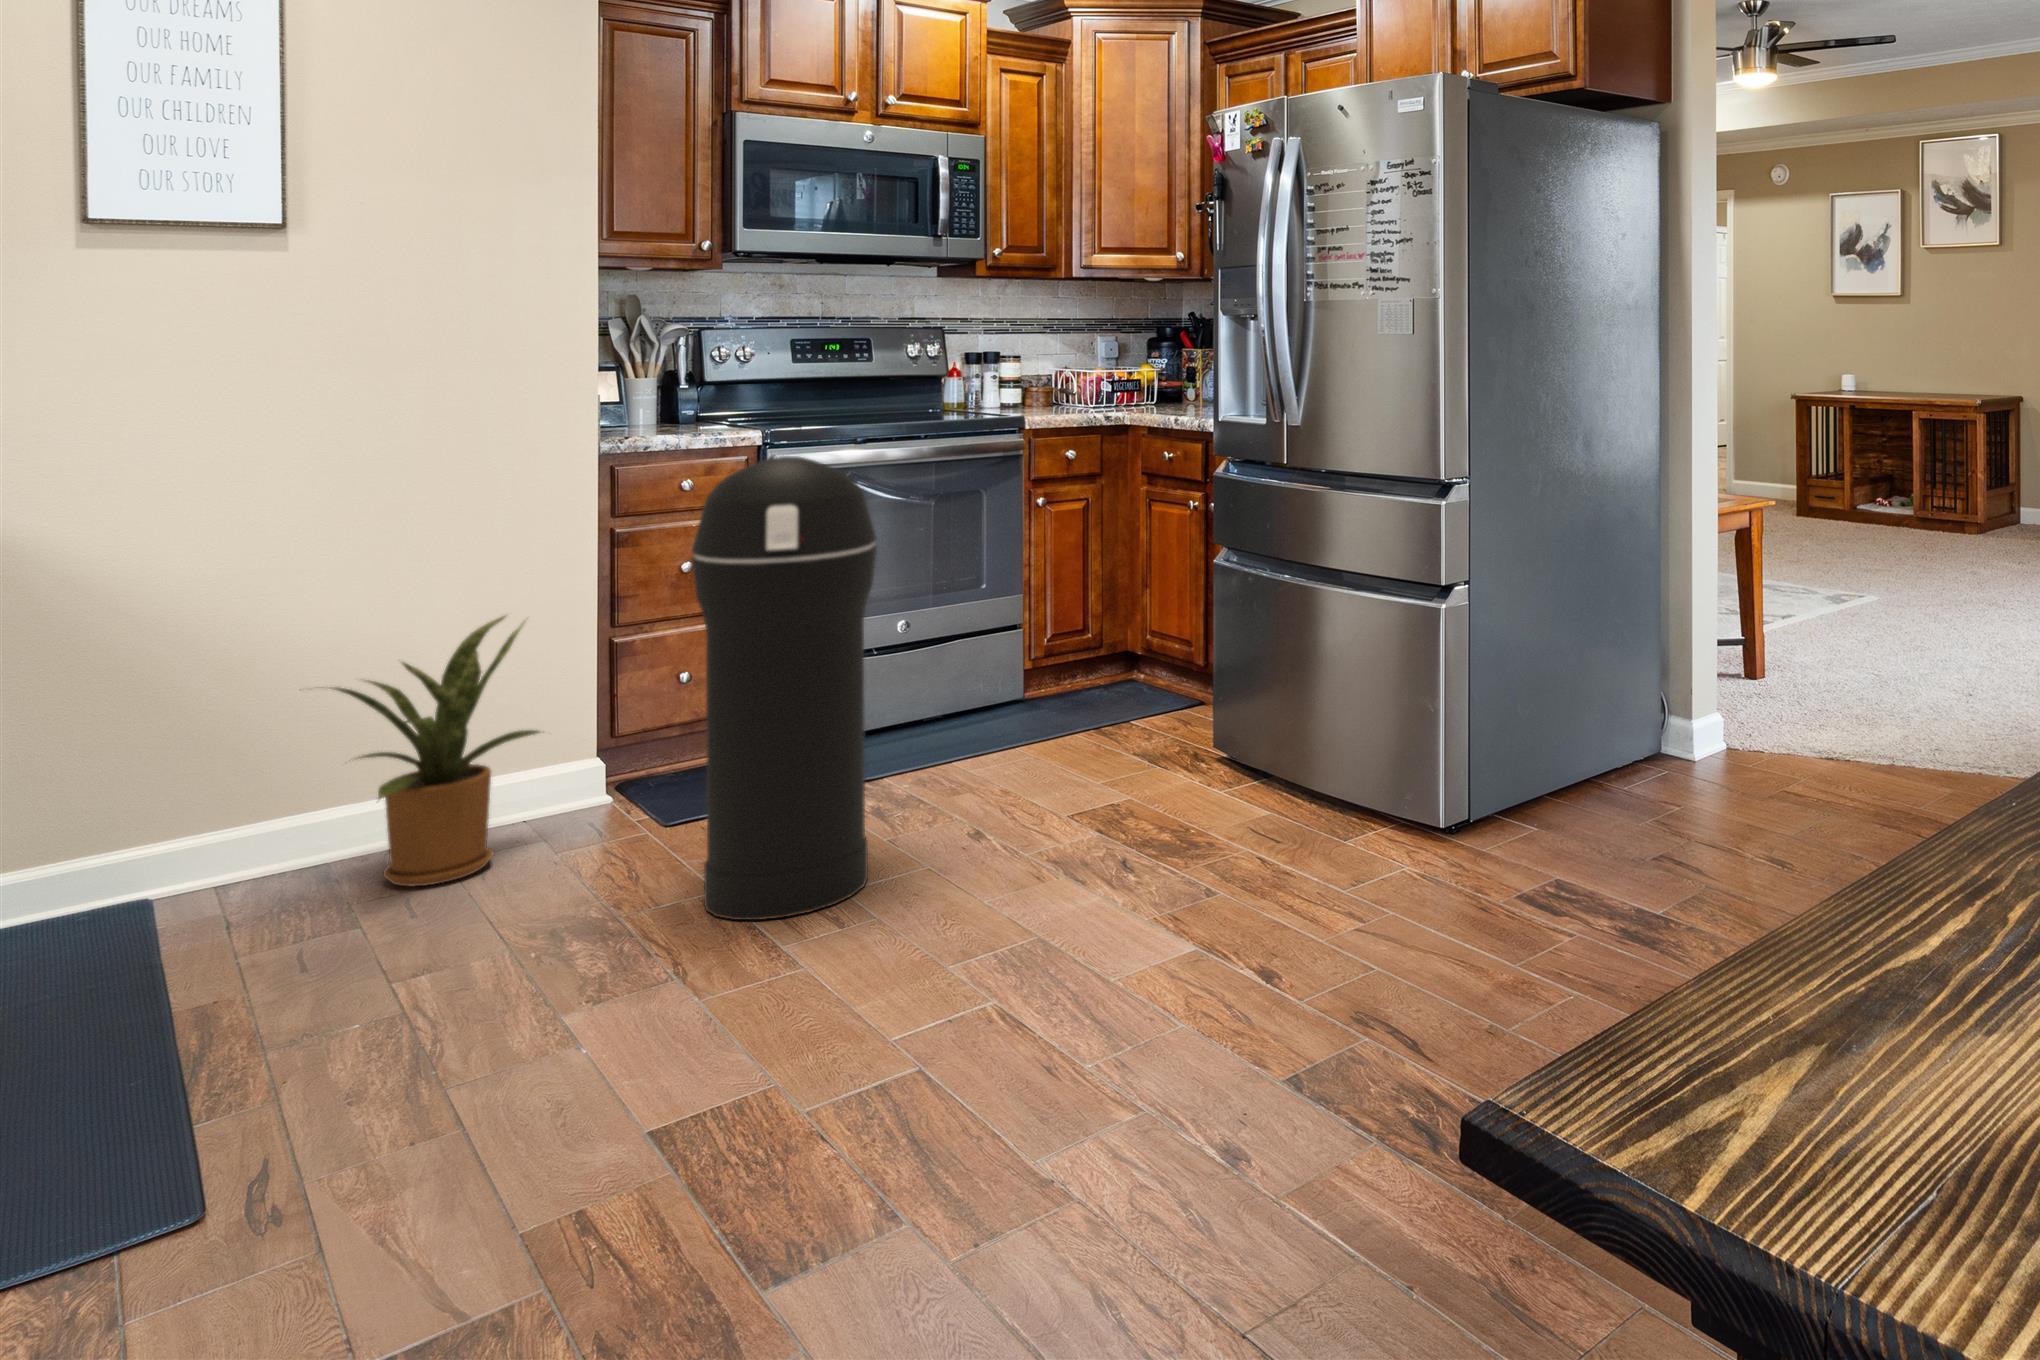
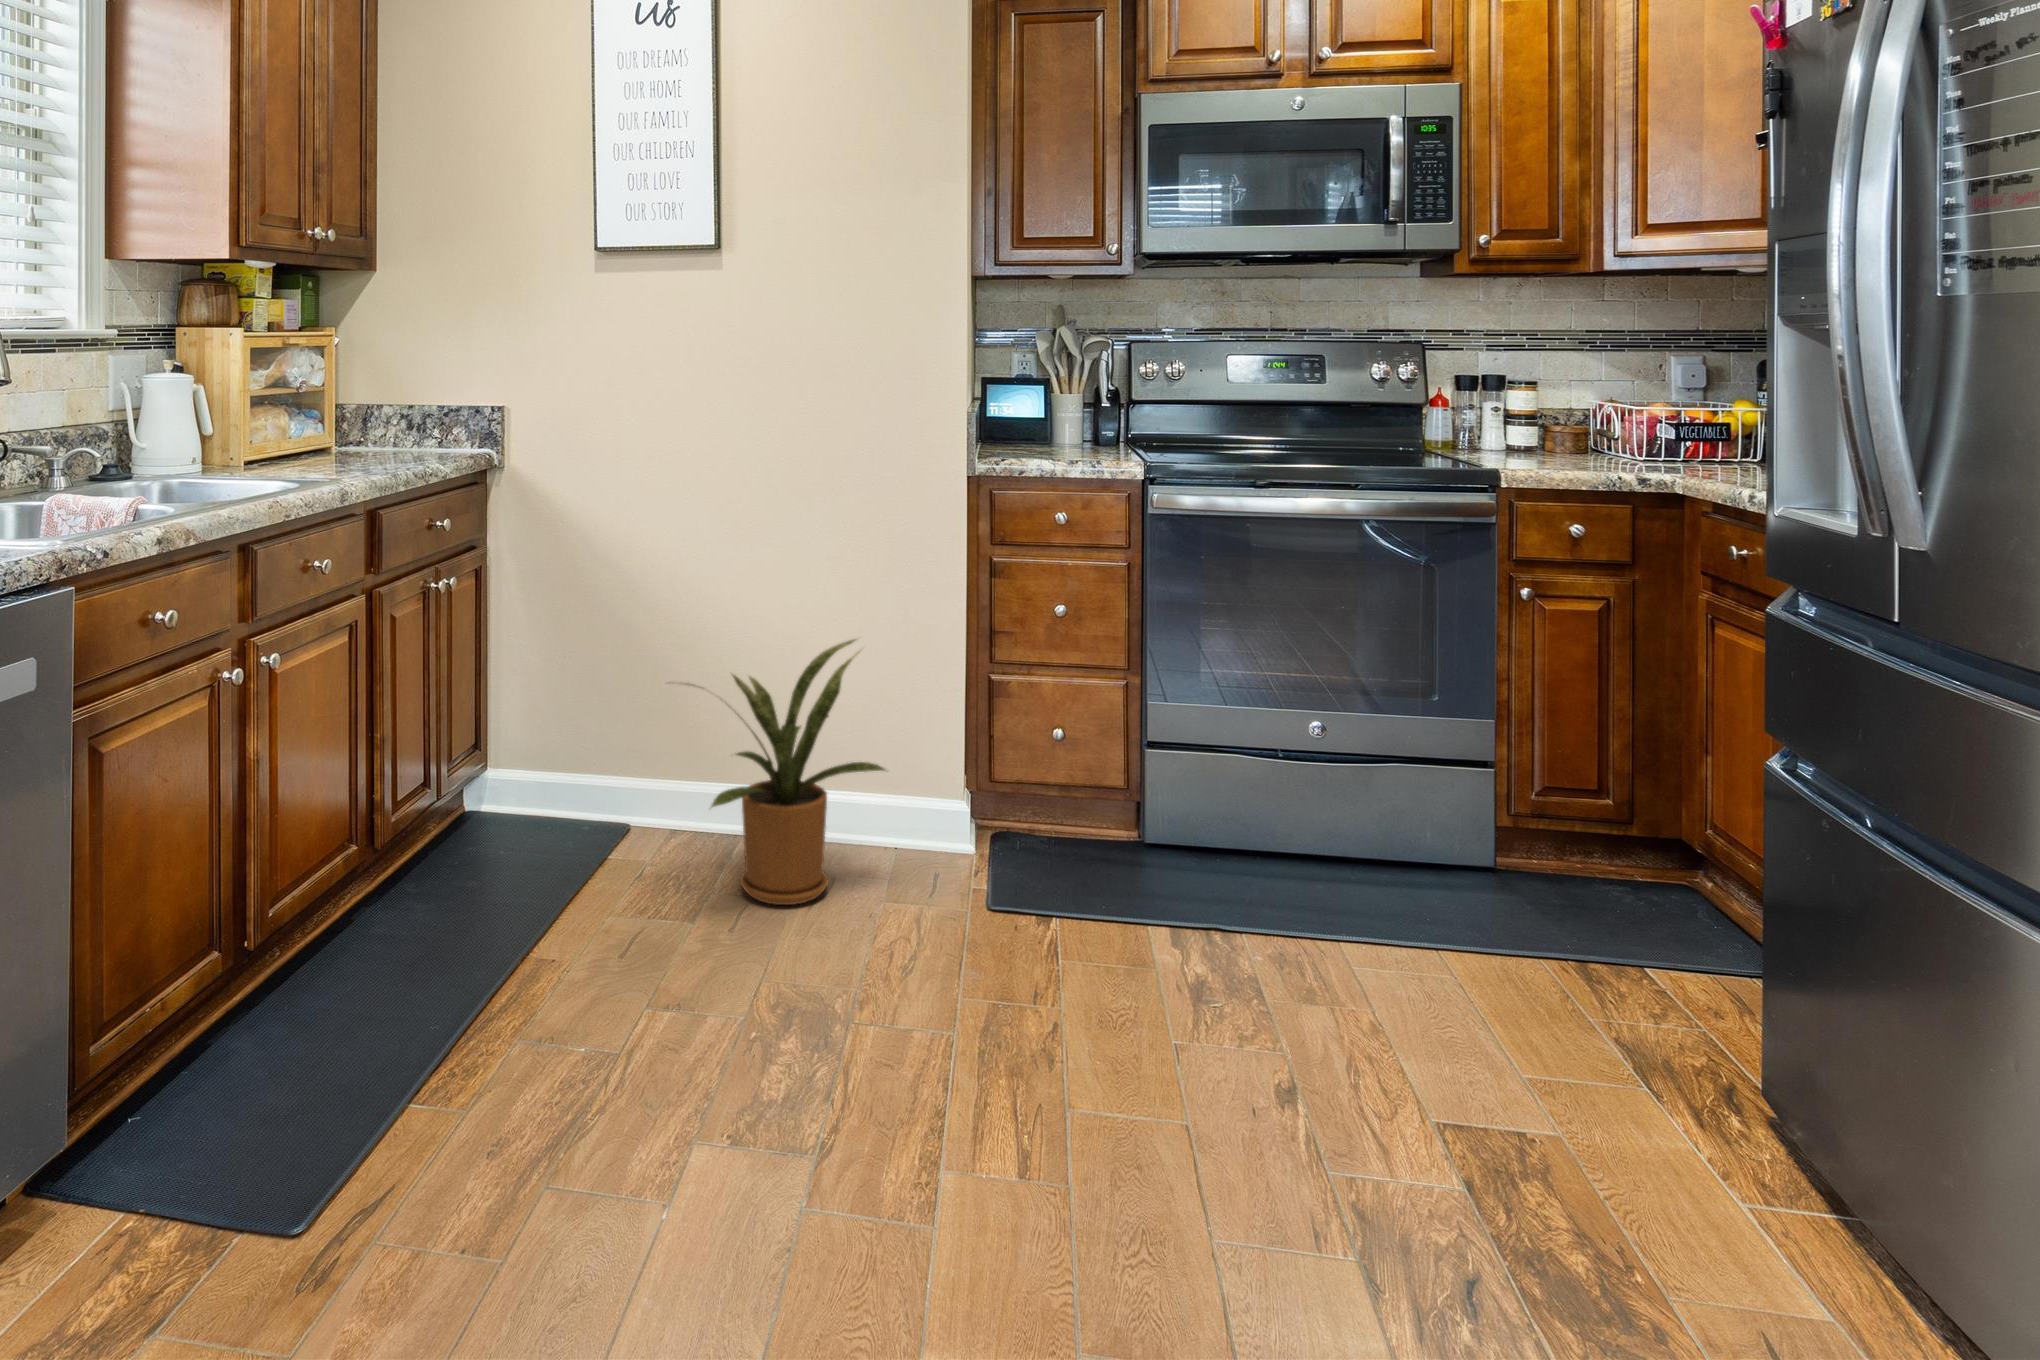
trash can: present [692,456,877,920] -> none [906,512,1124,1134]

